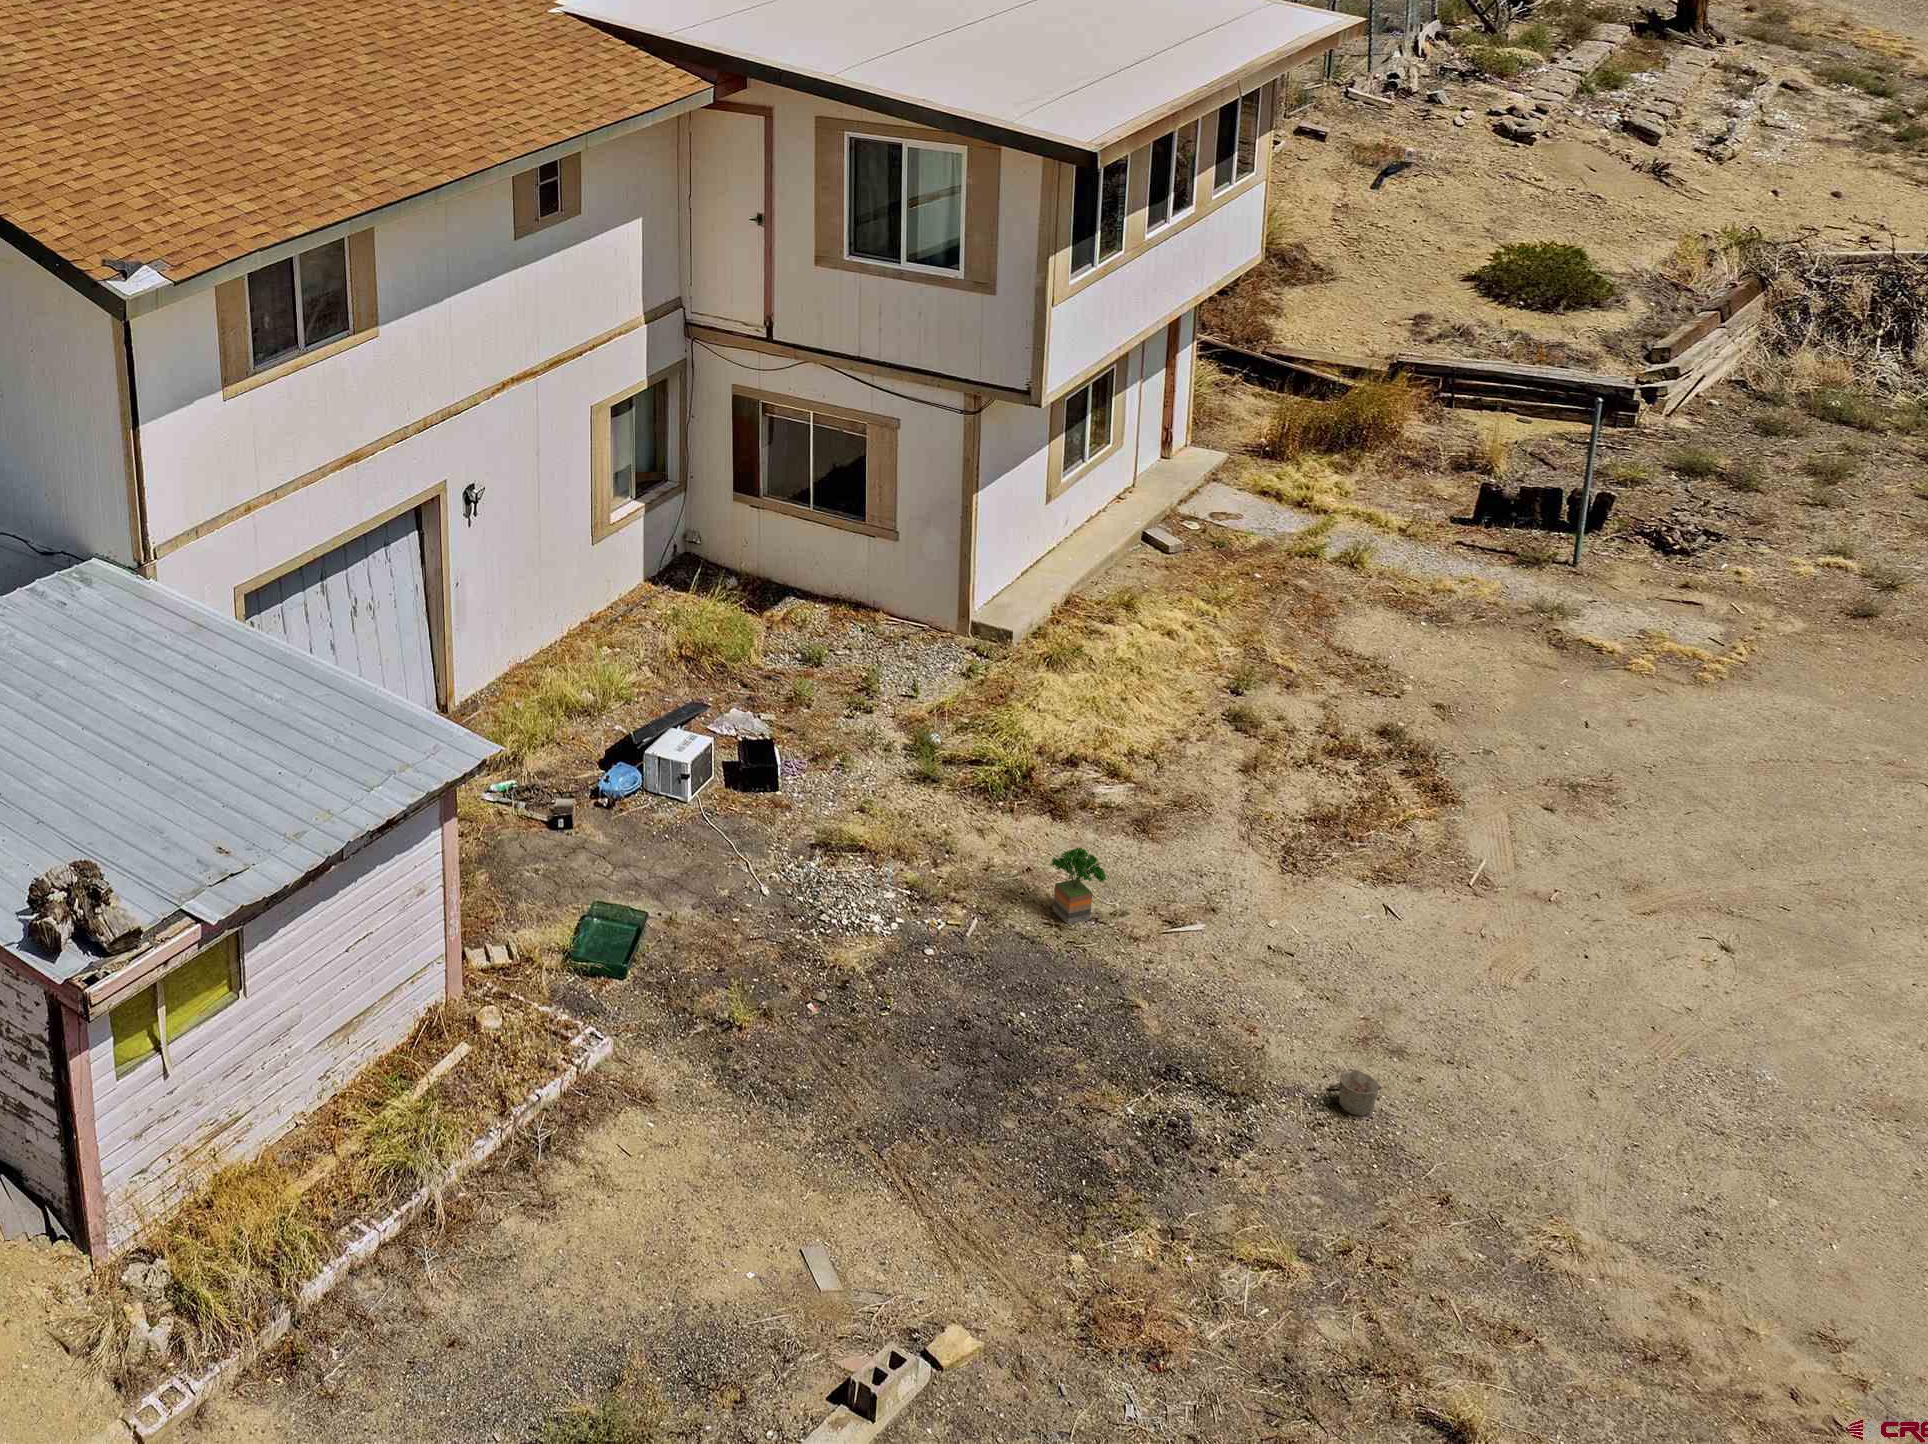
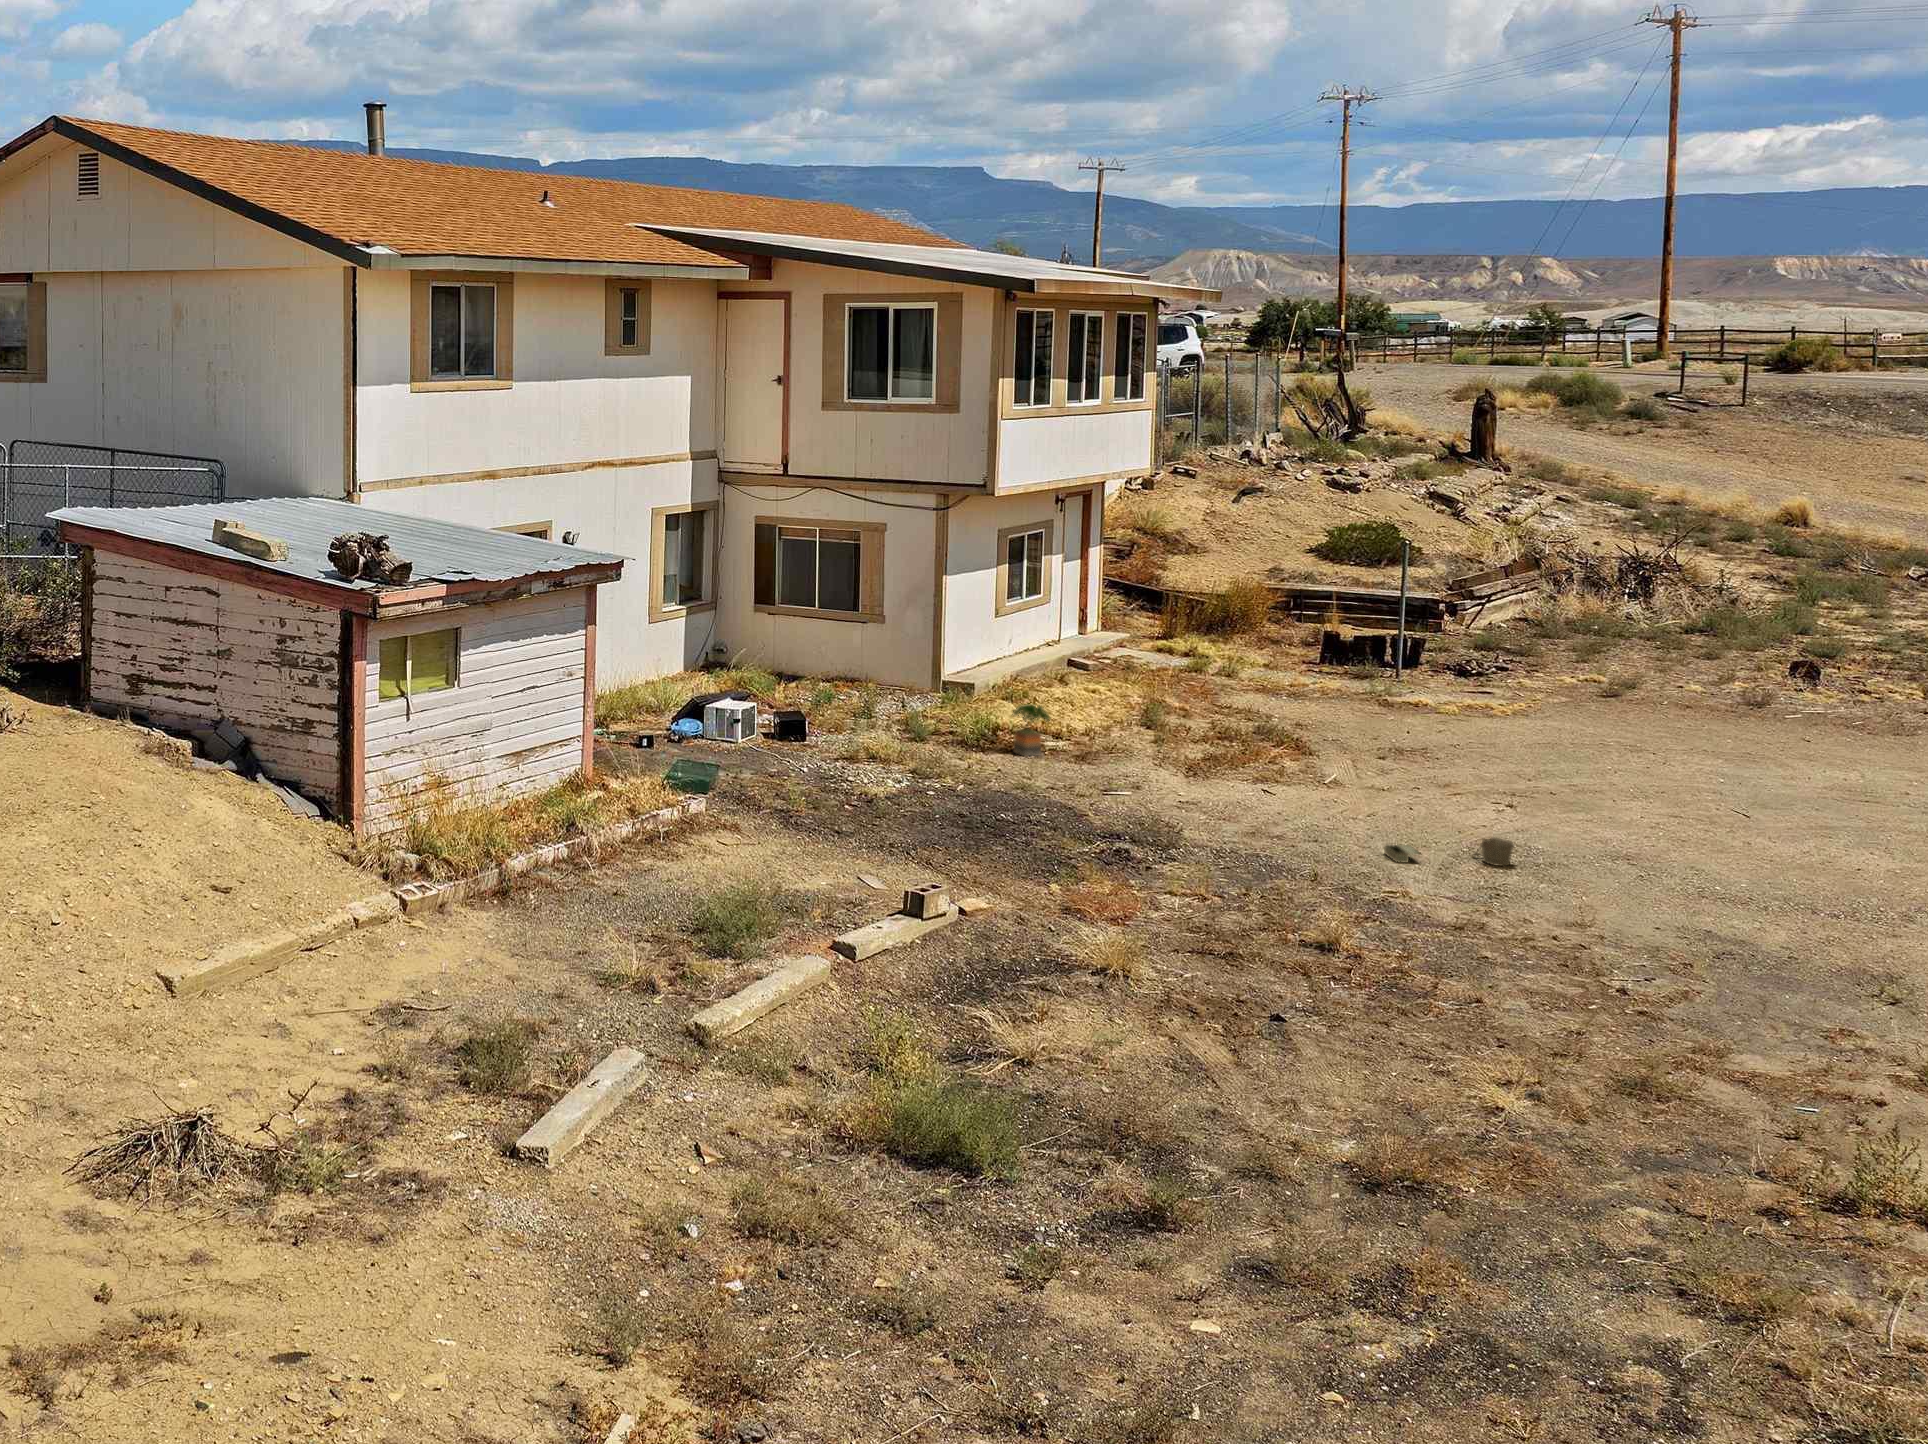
bucket: present [1329,1070,1381,1116] -> present [1472,838,1514,866]
toolbox: none [1582,1291,1640,1340] -> present [1384,844,1420,862]

